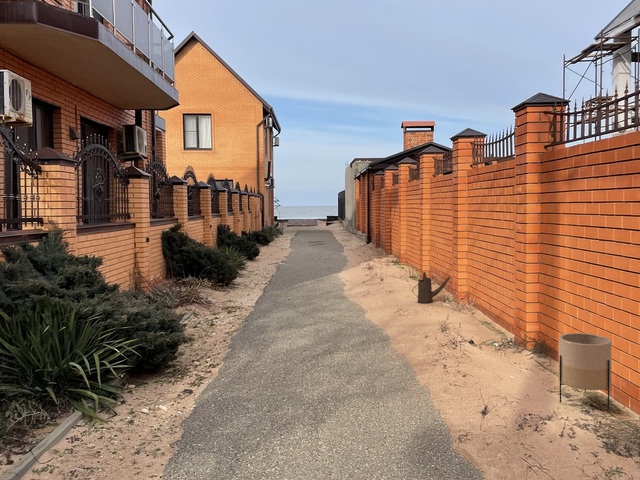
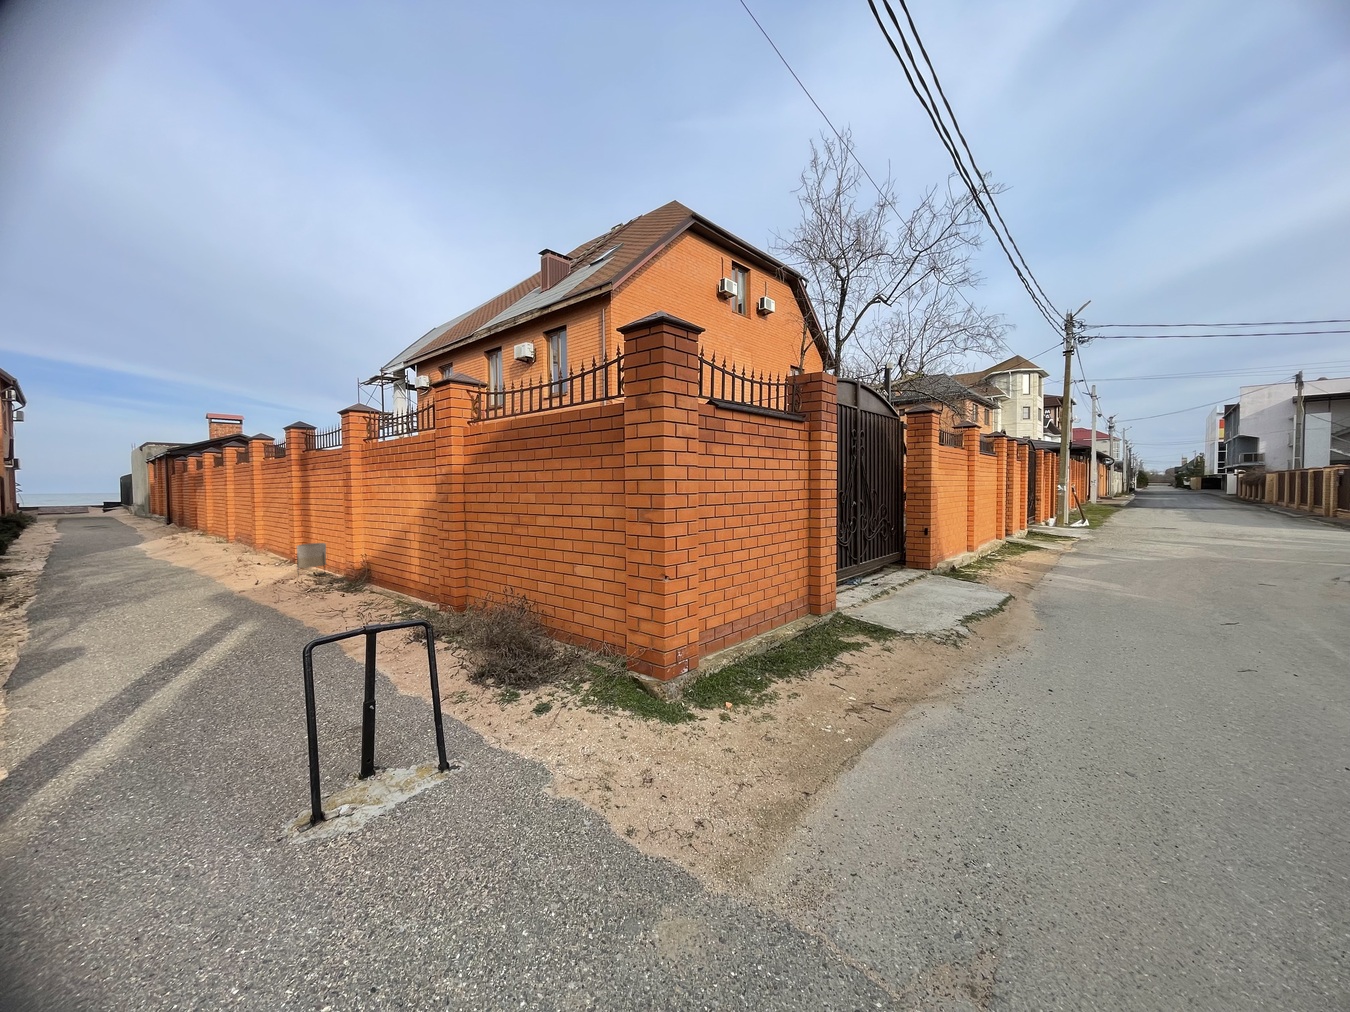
watering can: present [412,272,450,303] -> none [211,535,252,558]

